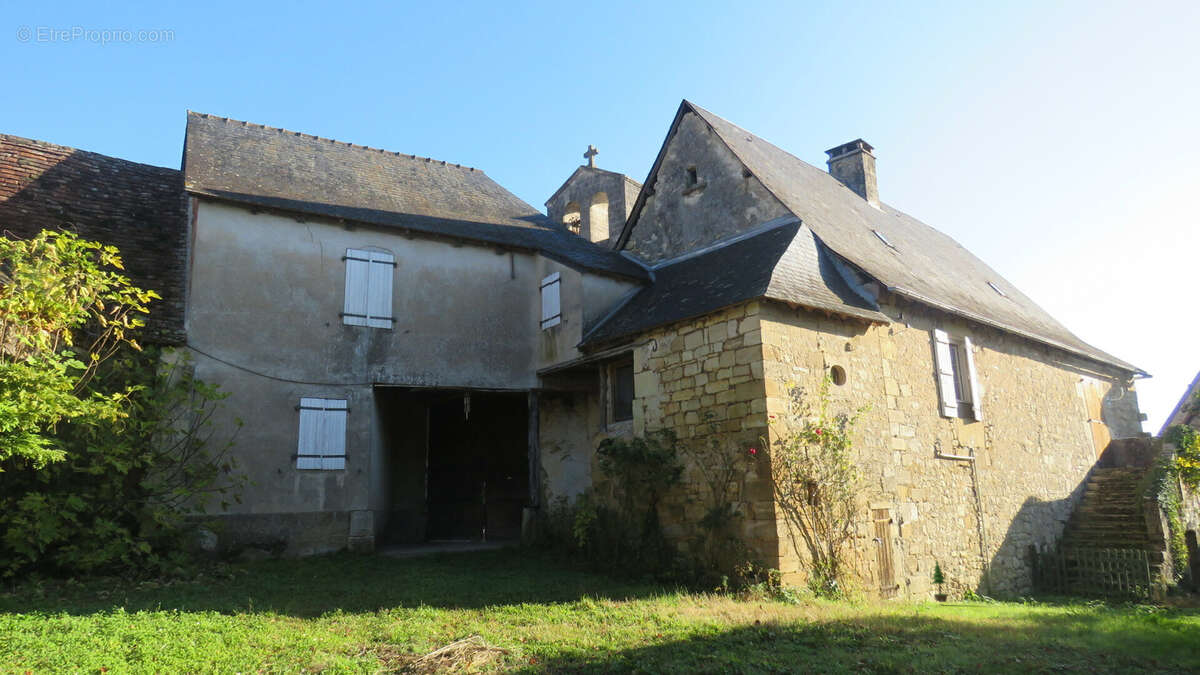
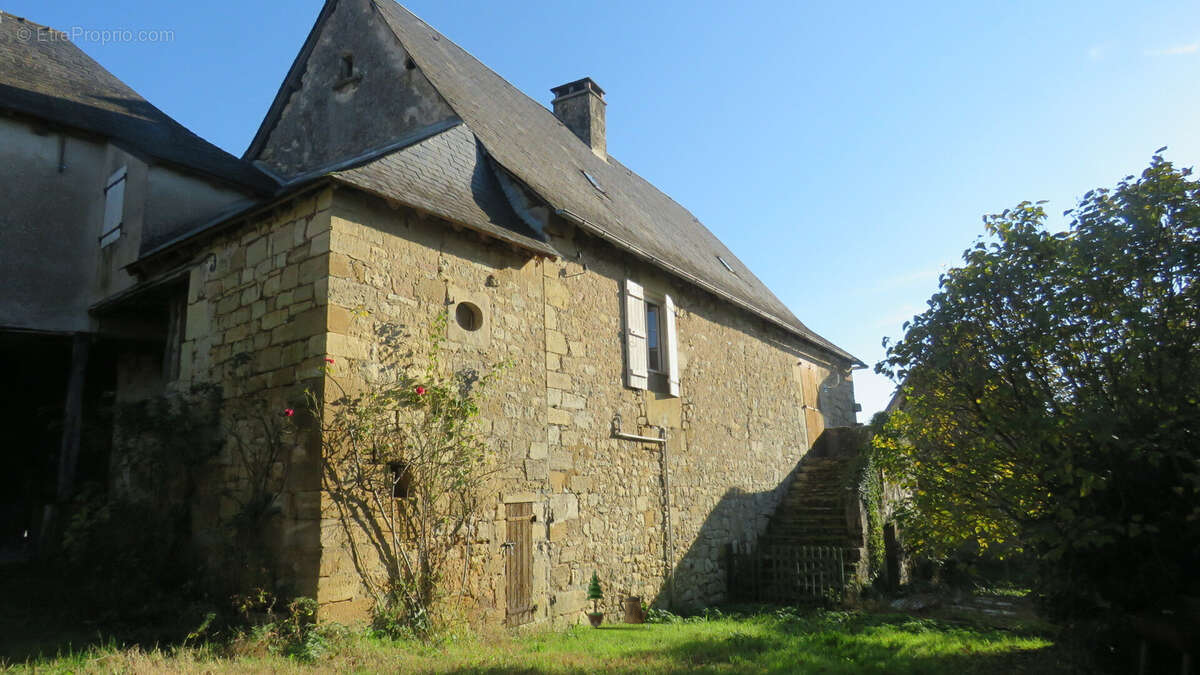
watering can: none [954,581,989,604] -> present [619,595,659,624]

